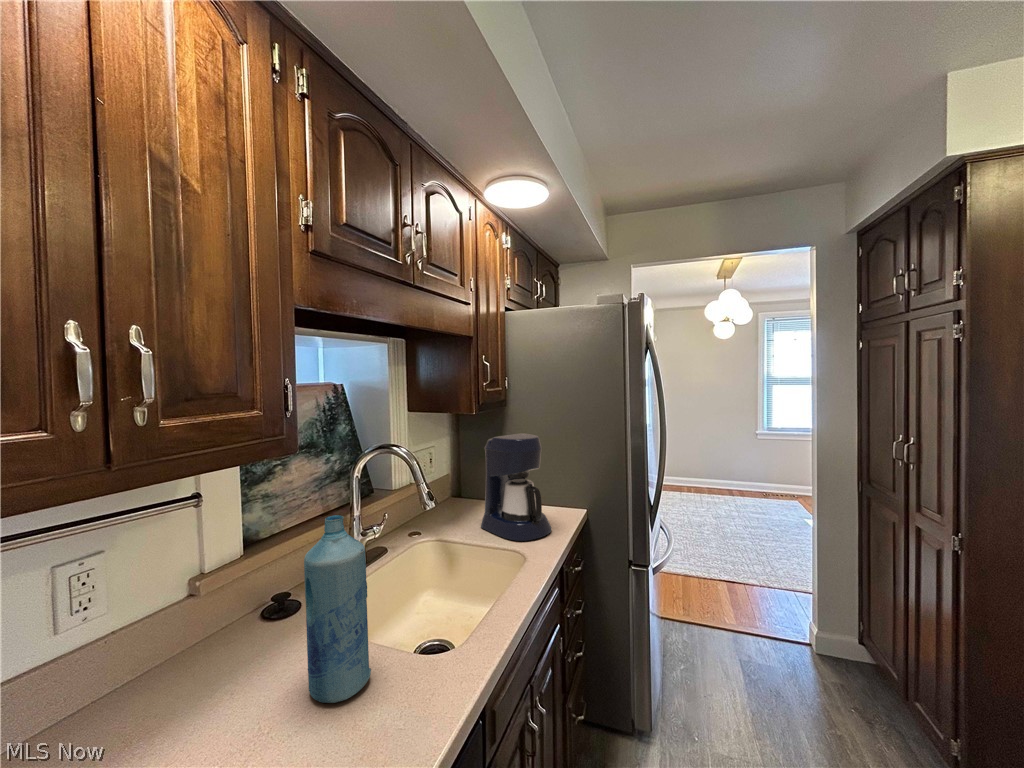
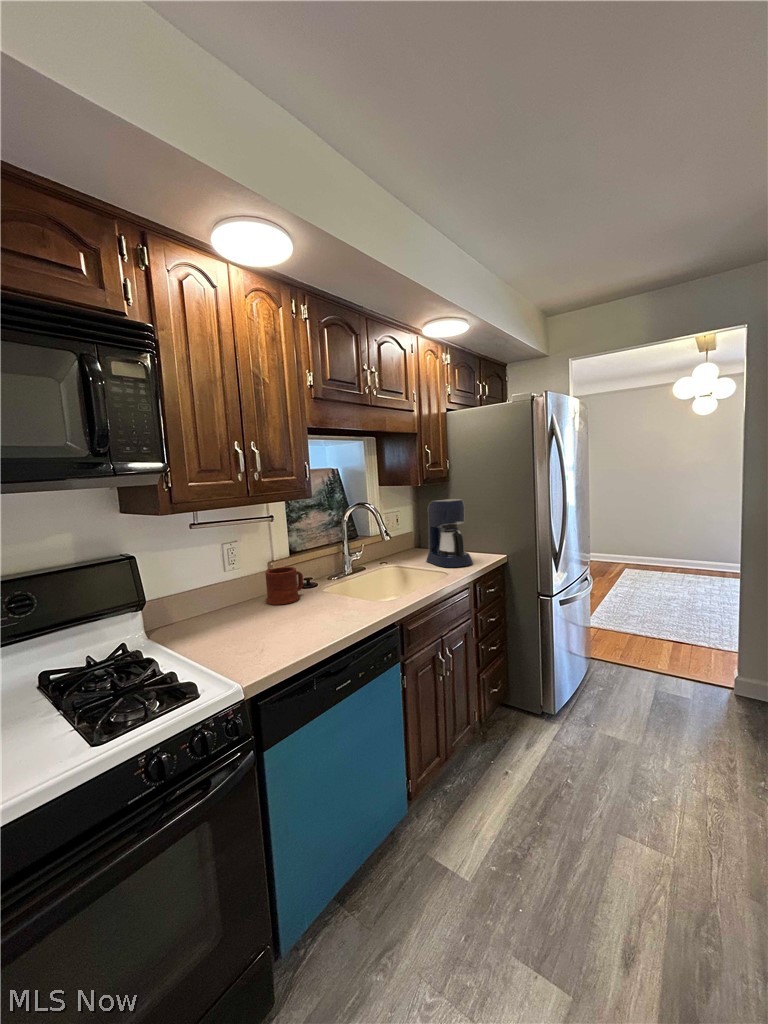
bottle: present [304,515,371,703] -> none [316,526,348,607]
mug: none [167,597,268,710] -> present [265,567,303,605]

